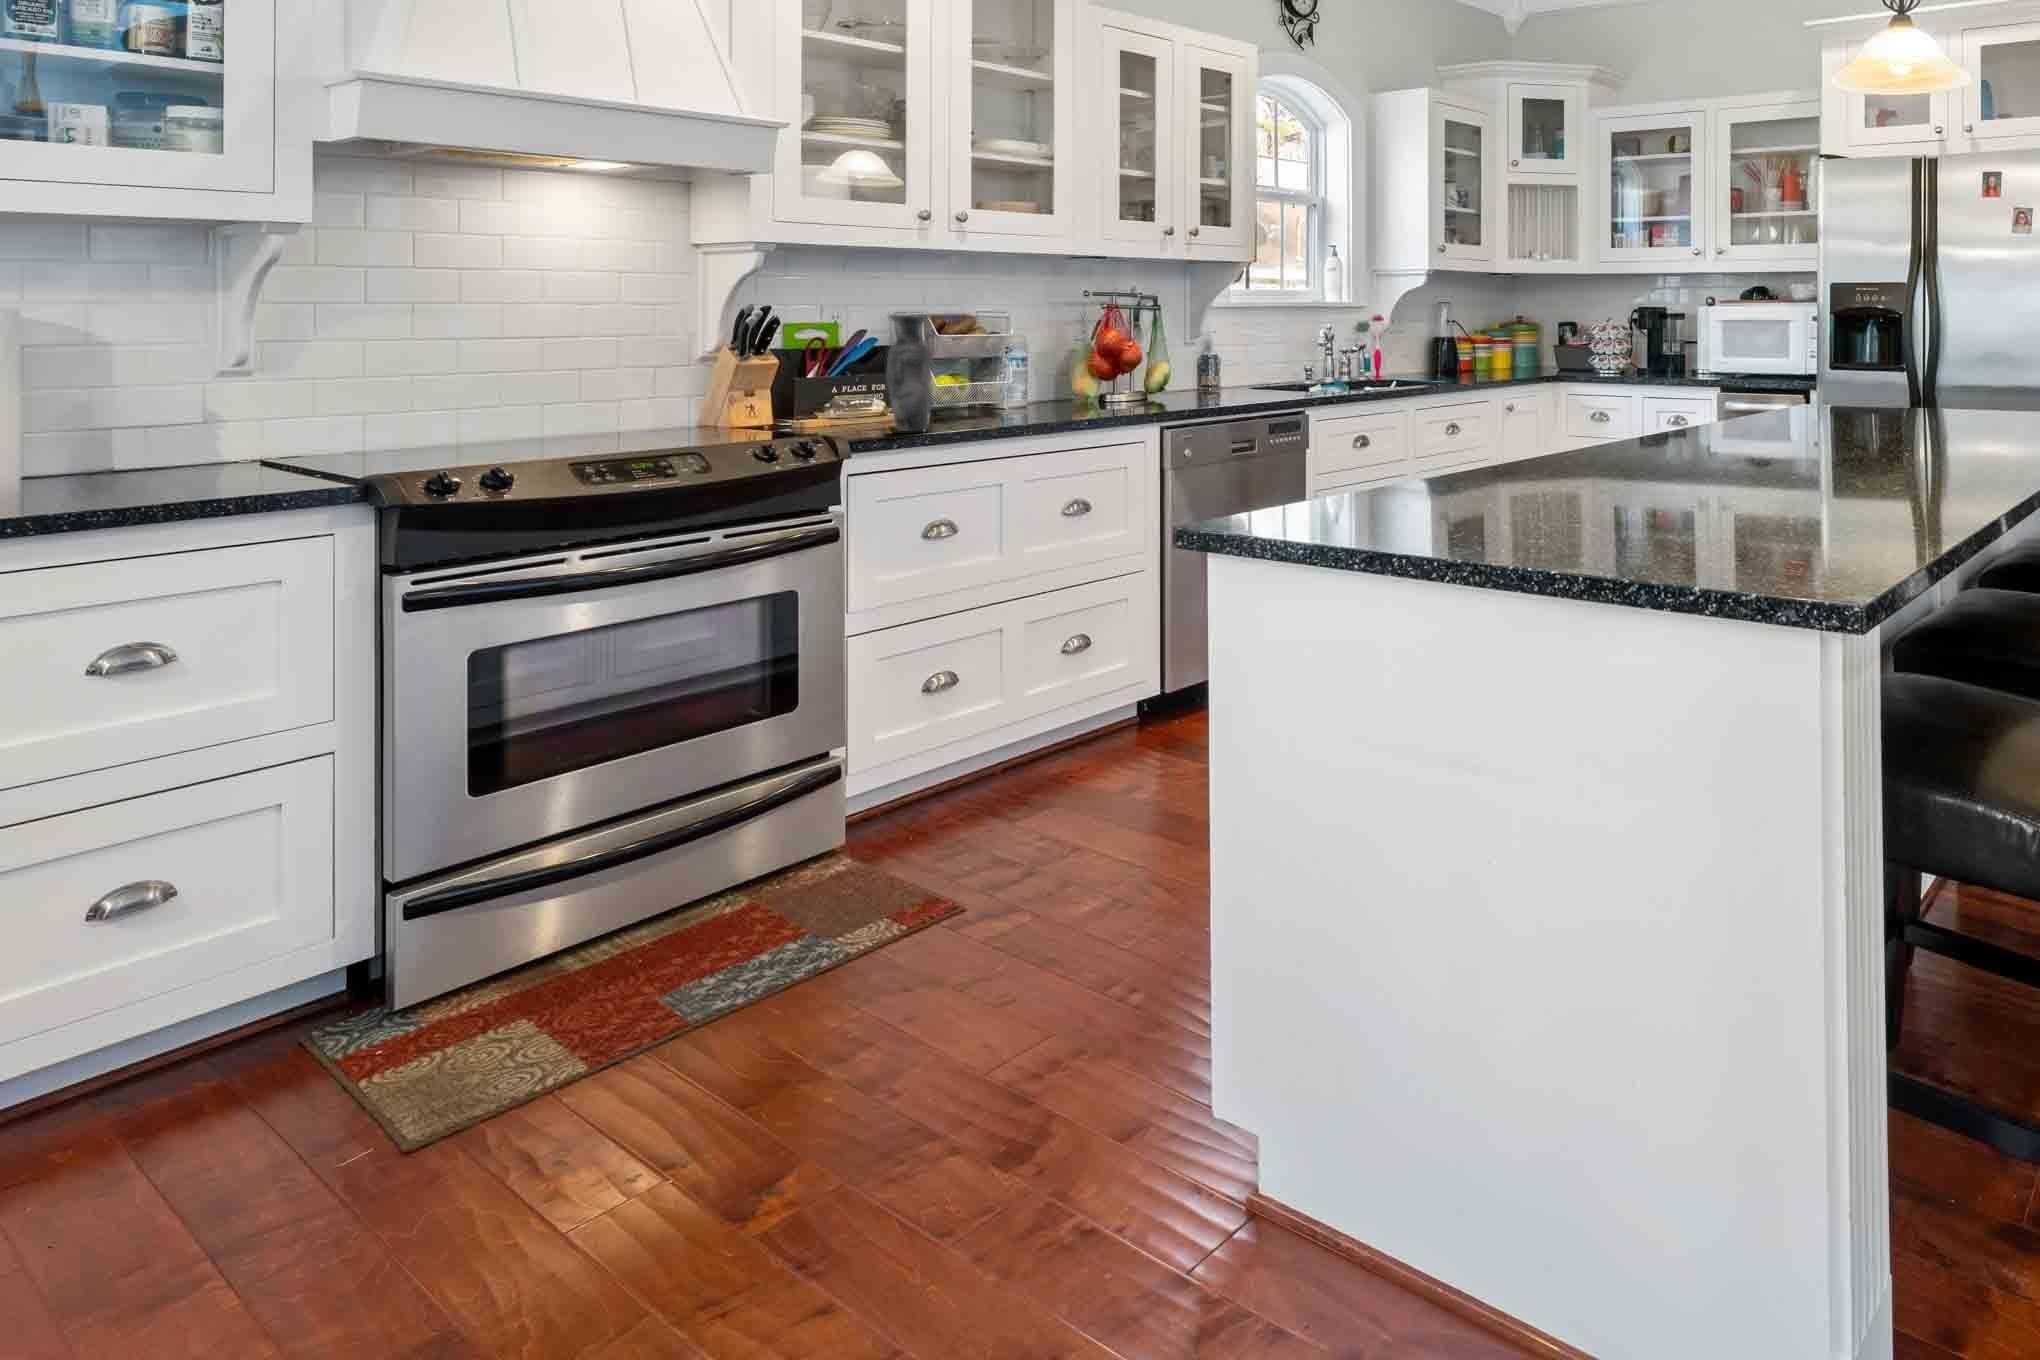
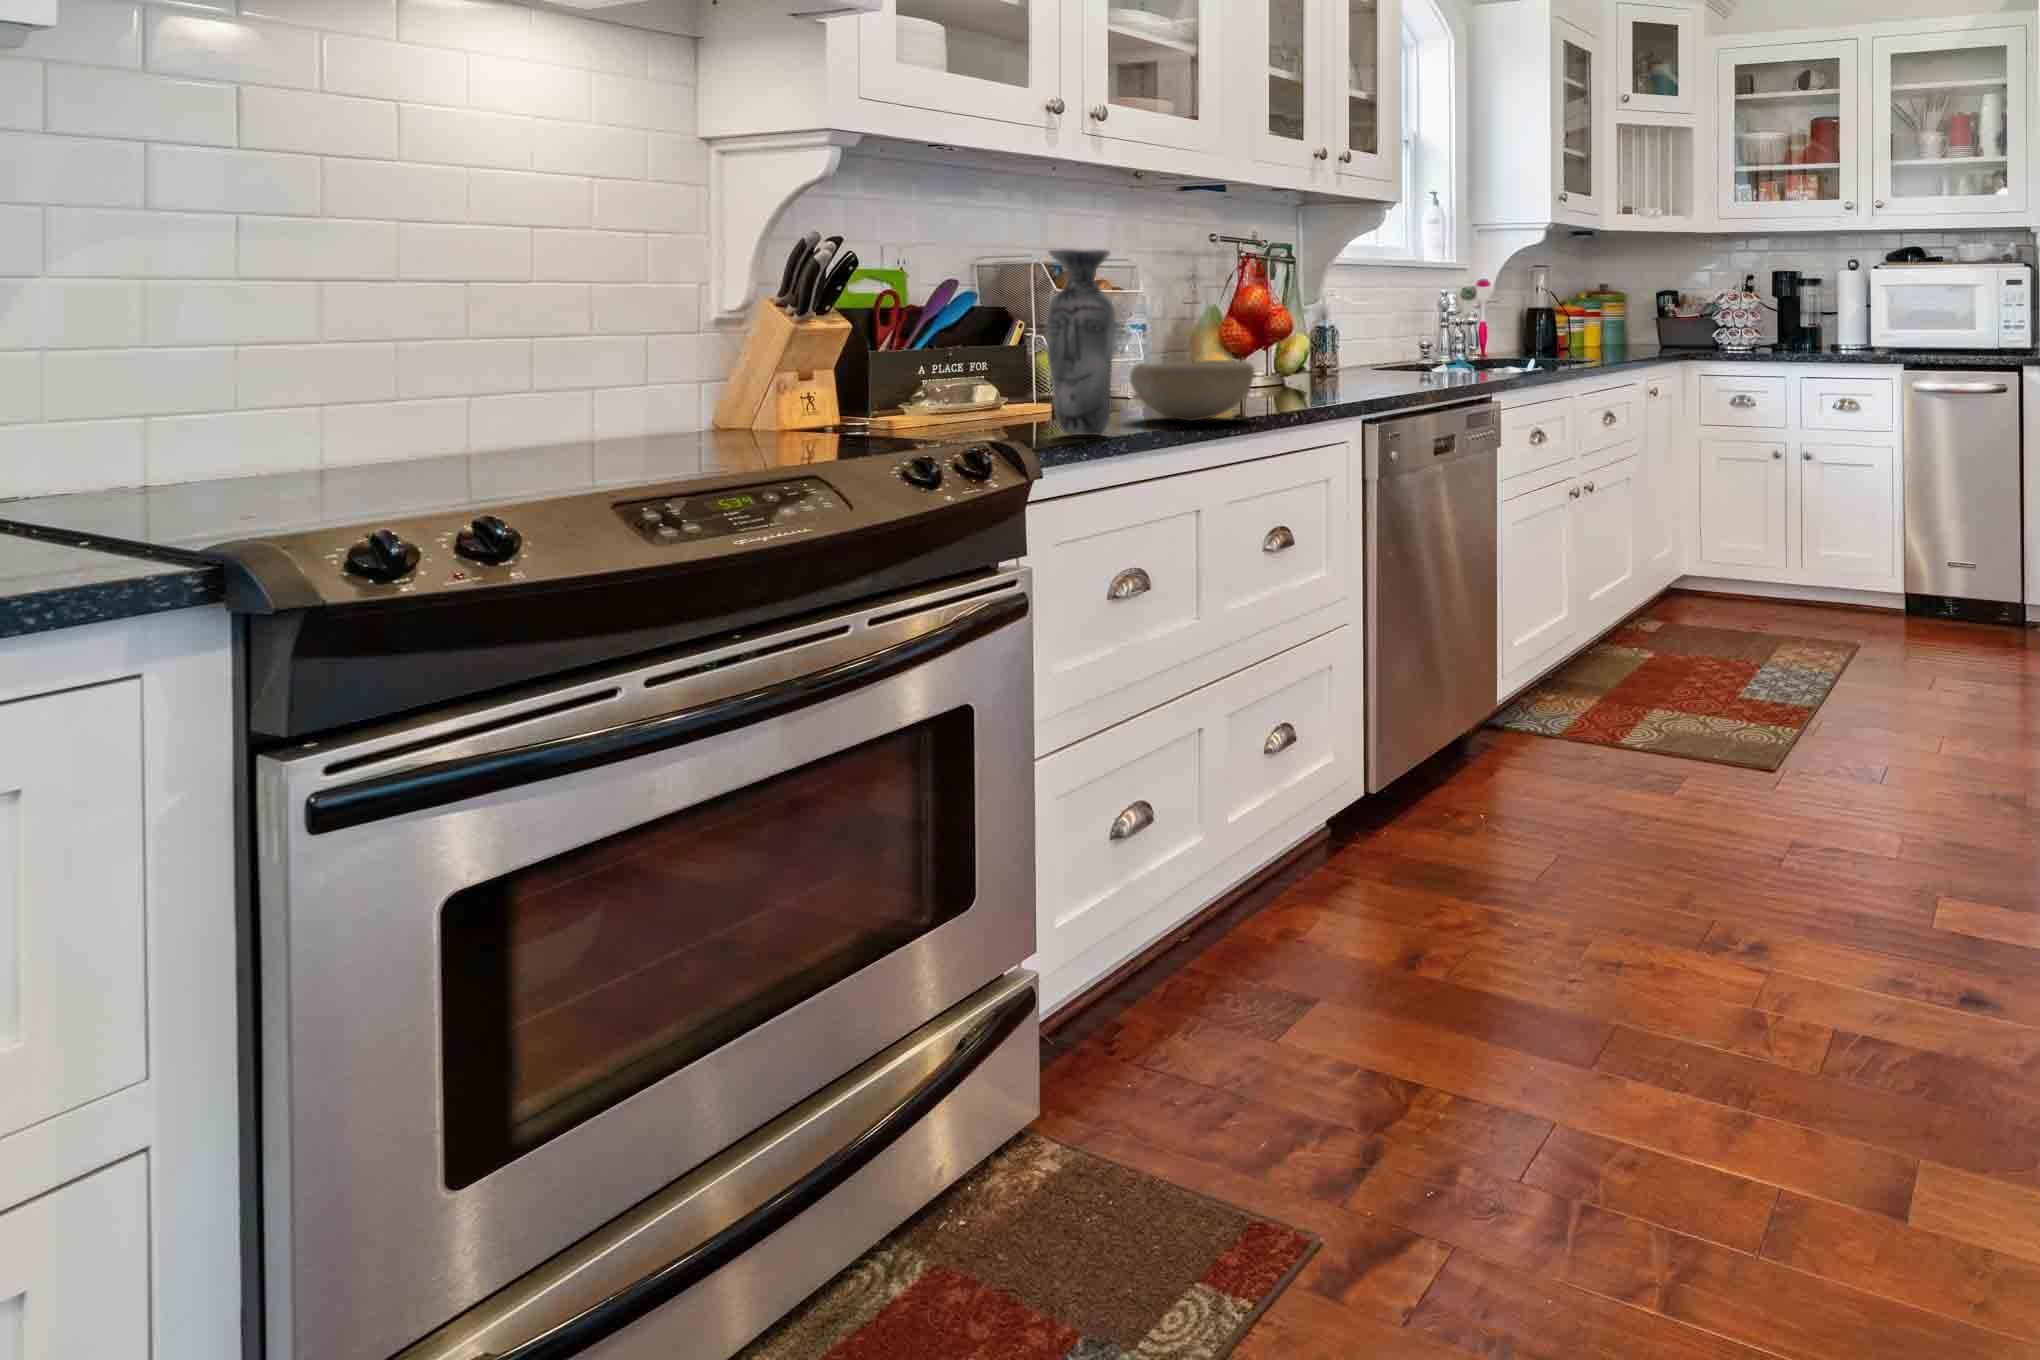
bowl: none [962,383,1048,423] -> present [1130,360,1254,421]

